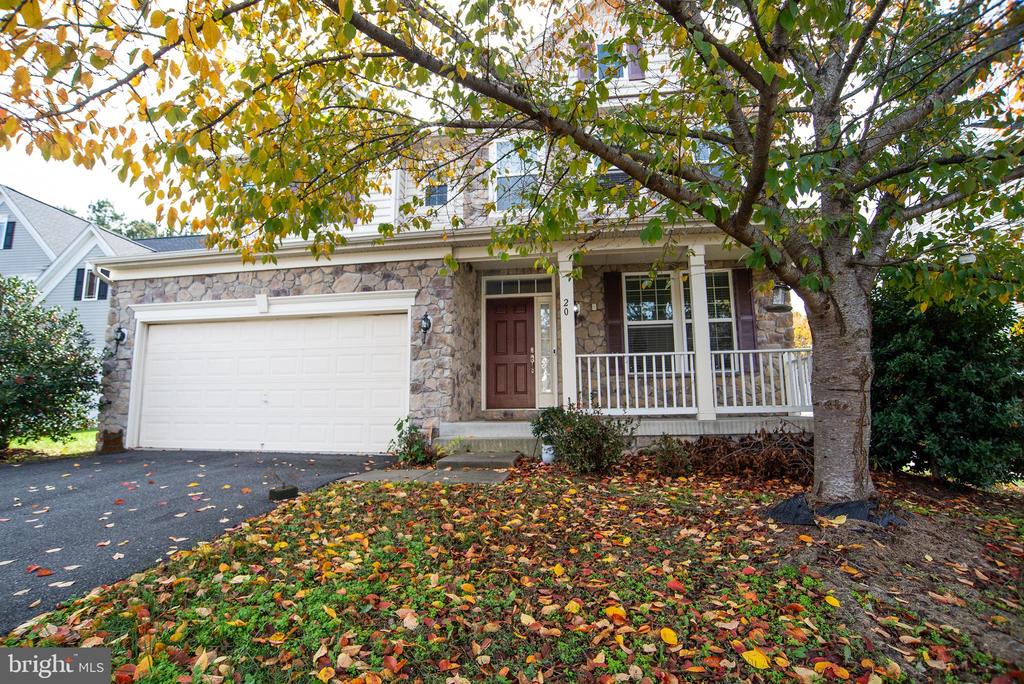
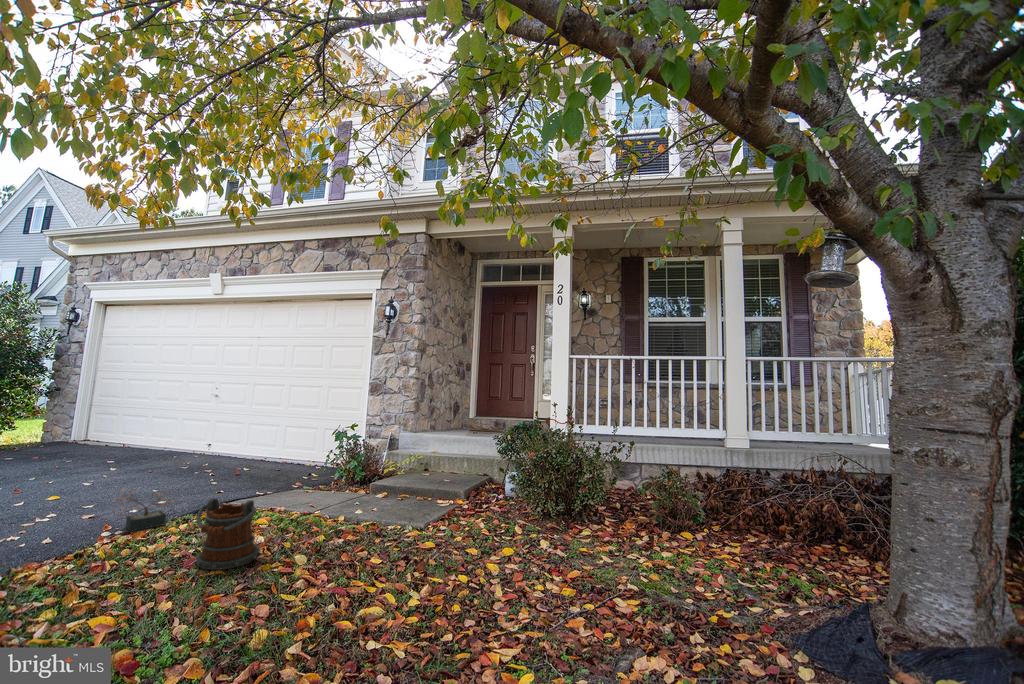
bucket: present [99,429,127,454] -> present [196,498,260,570]

